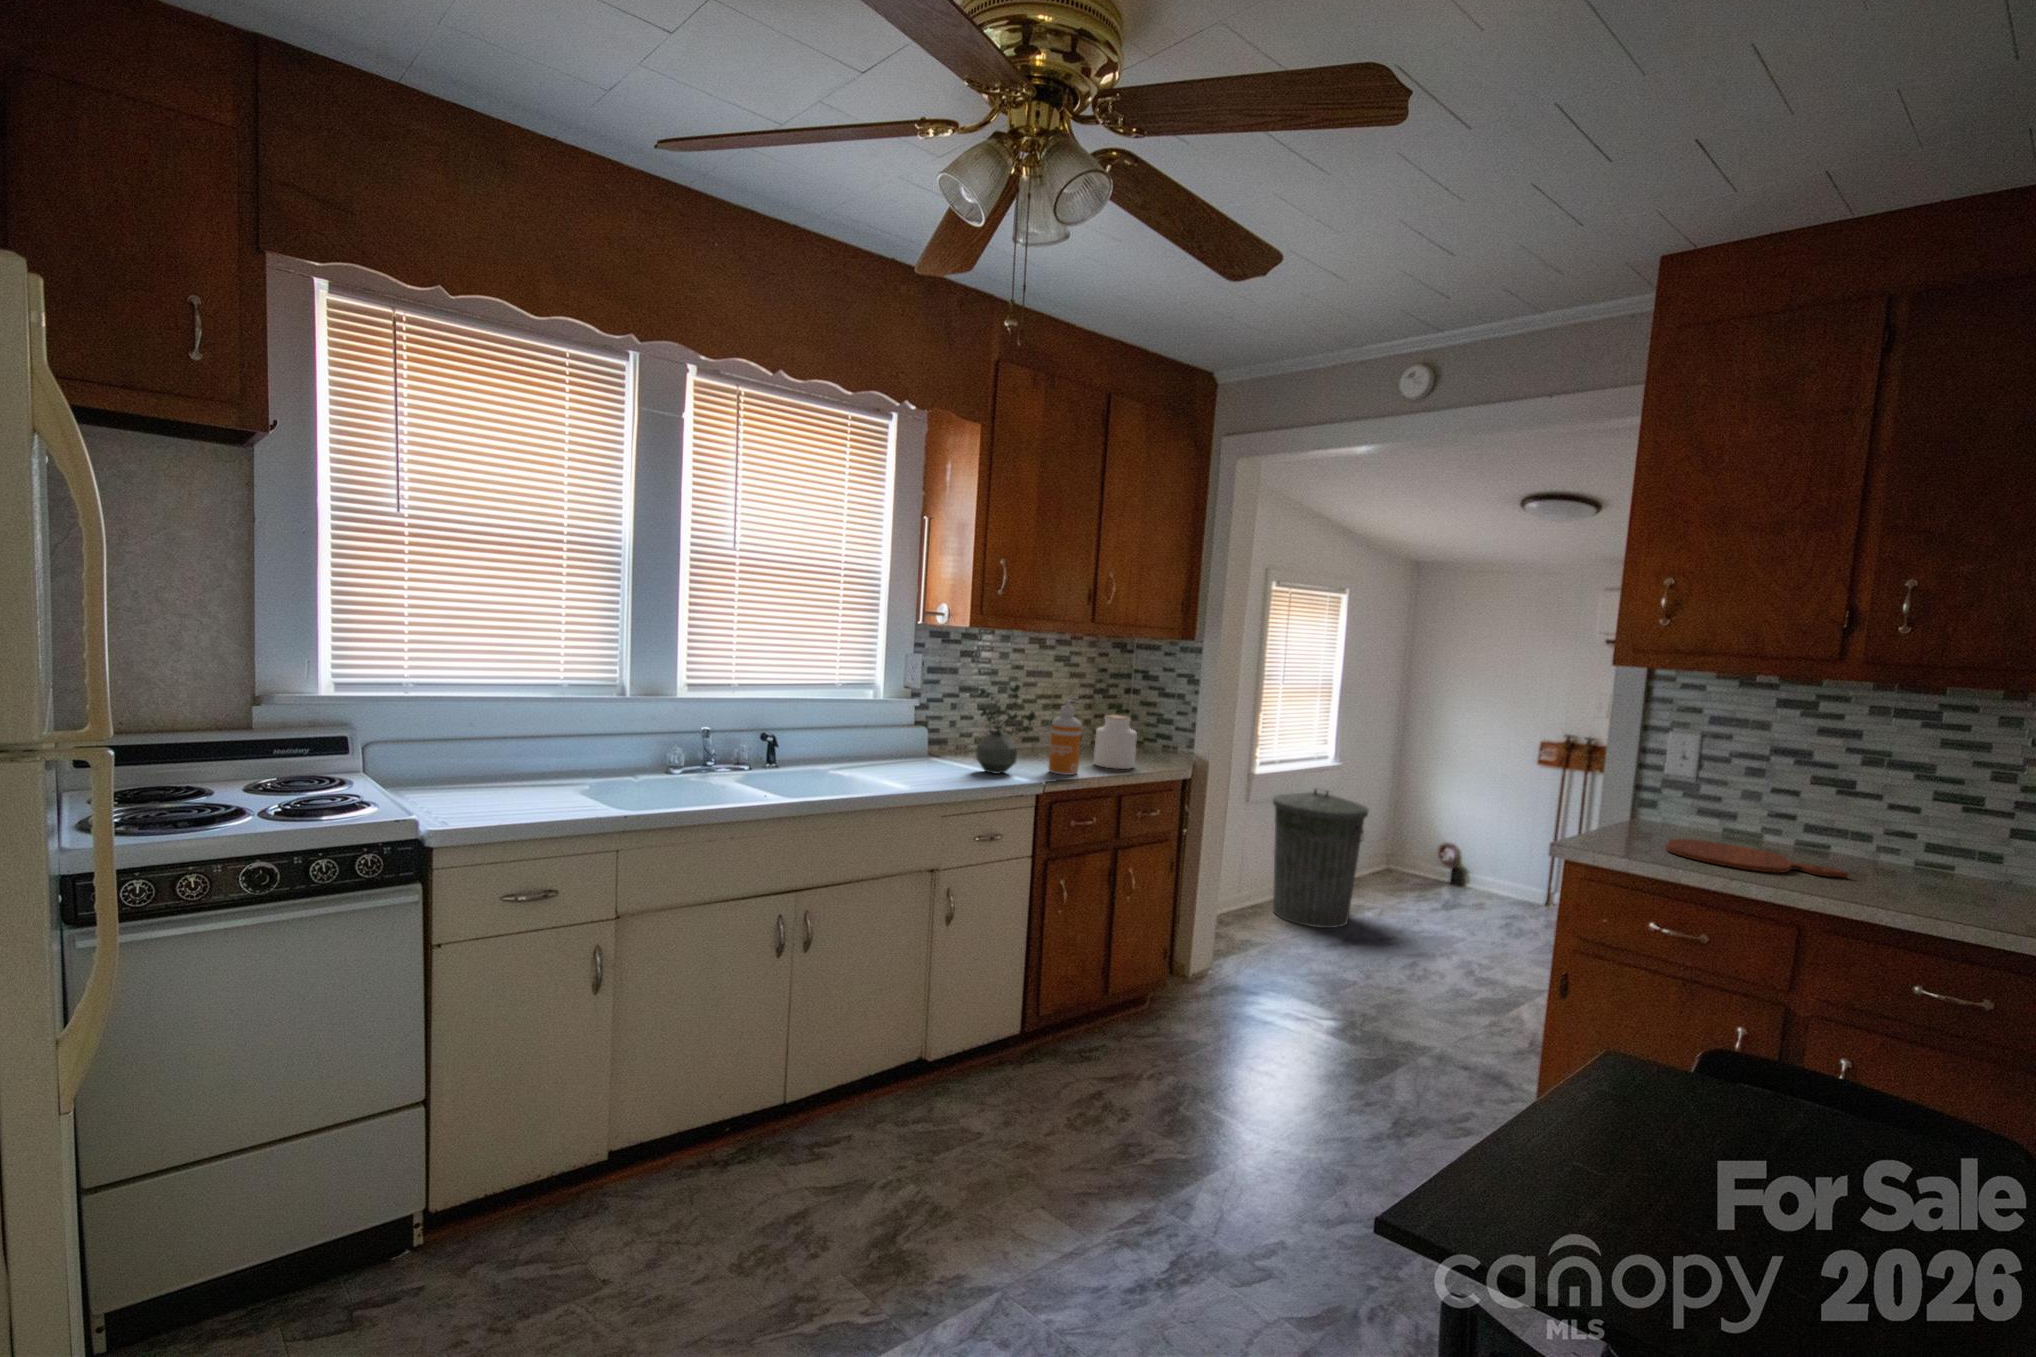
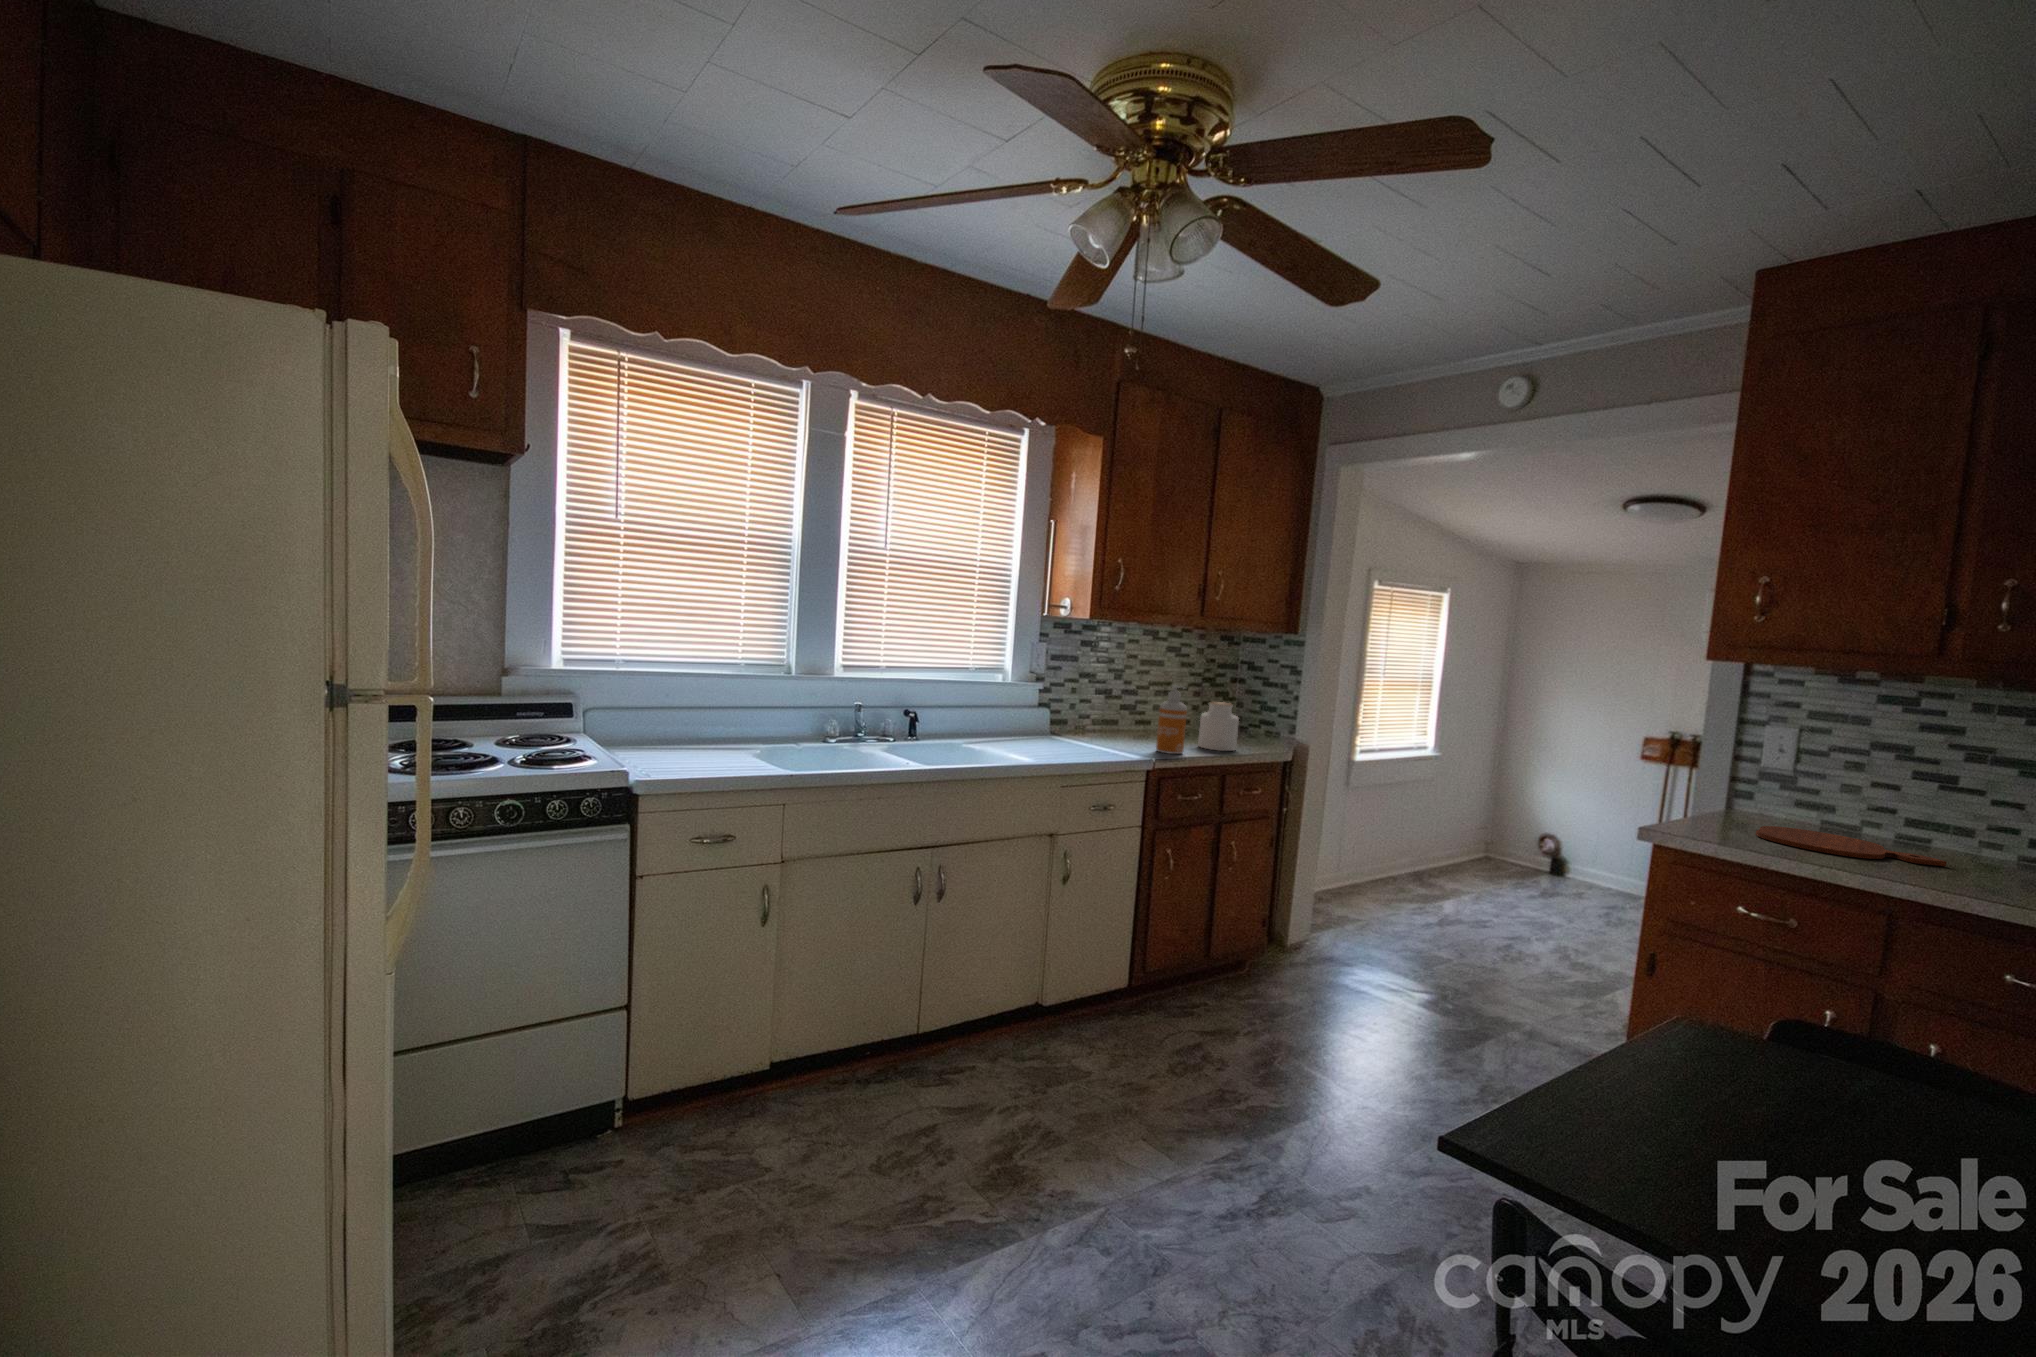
potted plant: present [976,684,1035,774] -> none [1091,670,1145,751]
trash can: present [1273,788,1368,928] -> none [1369,779,1466,912]

